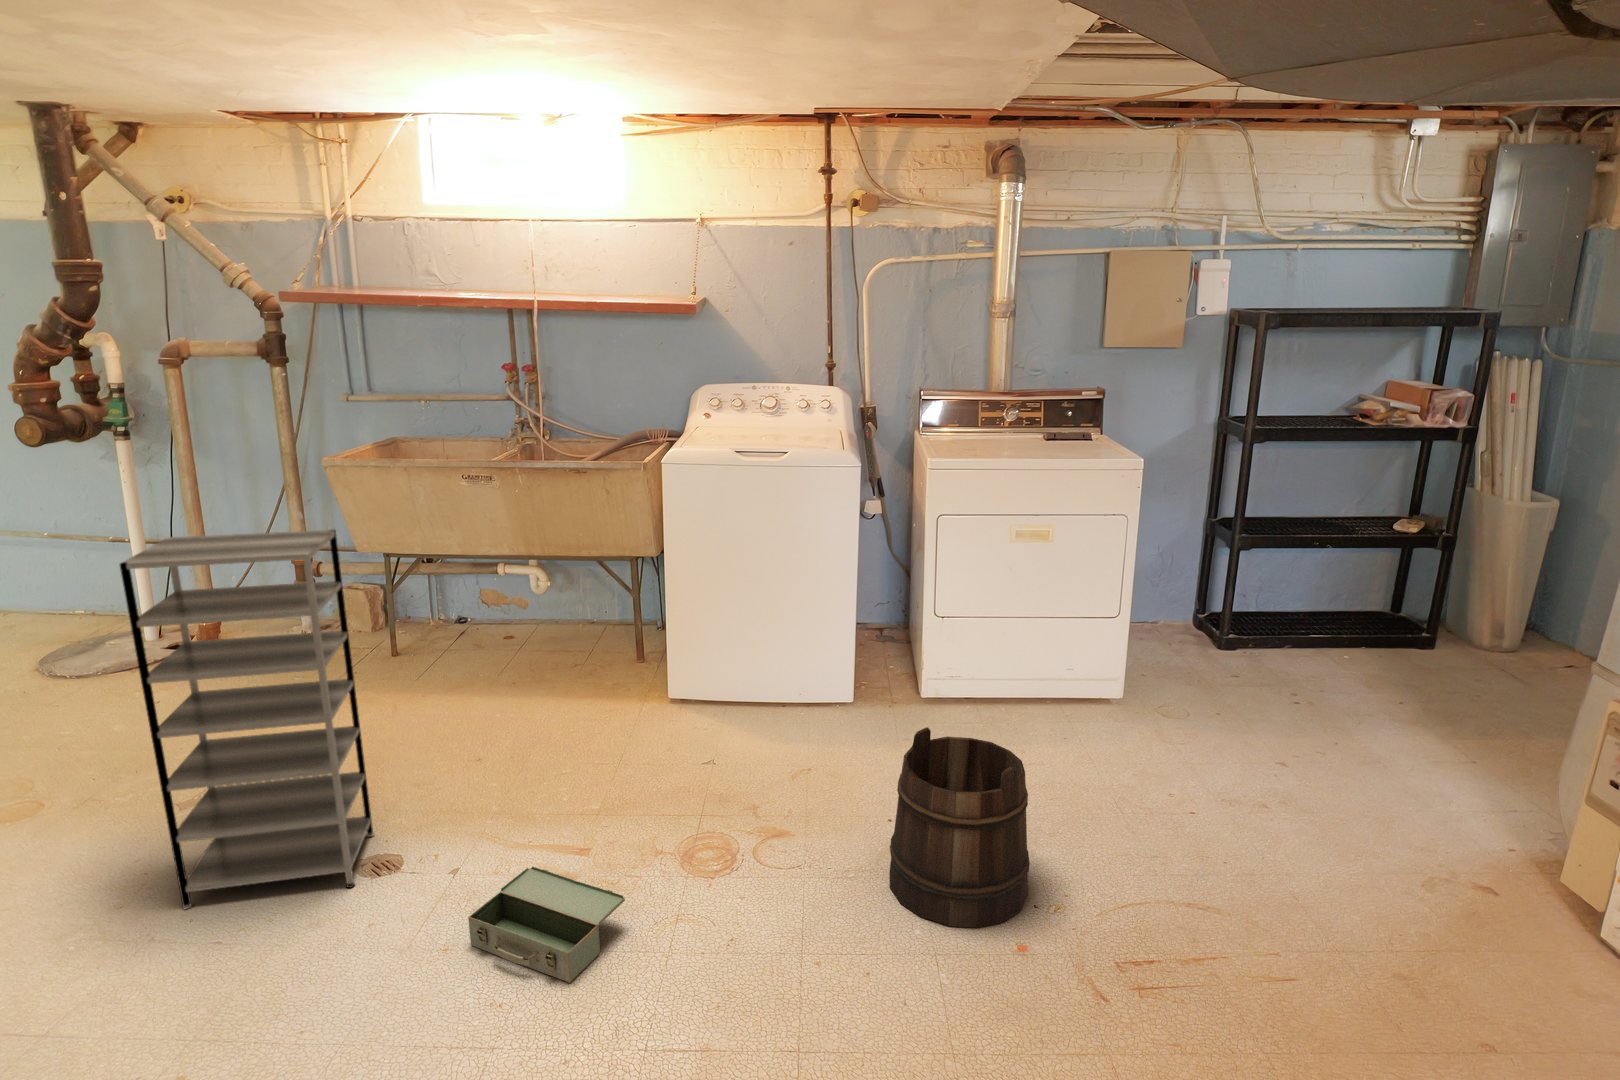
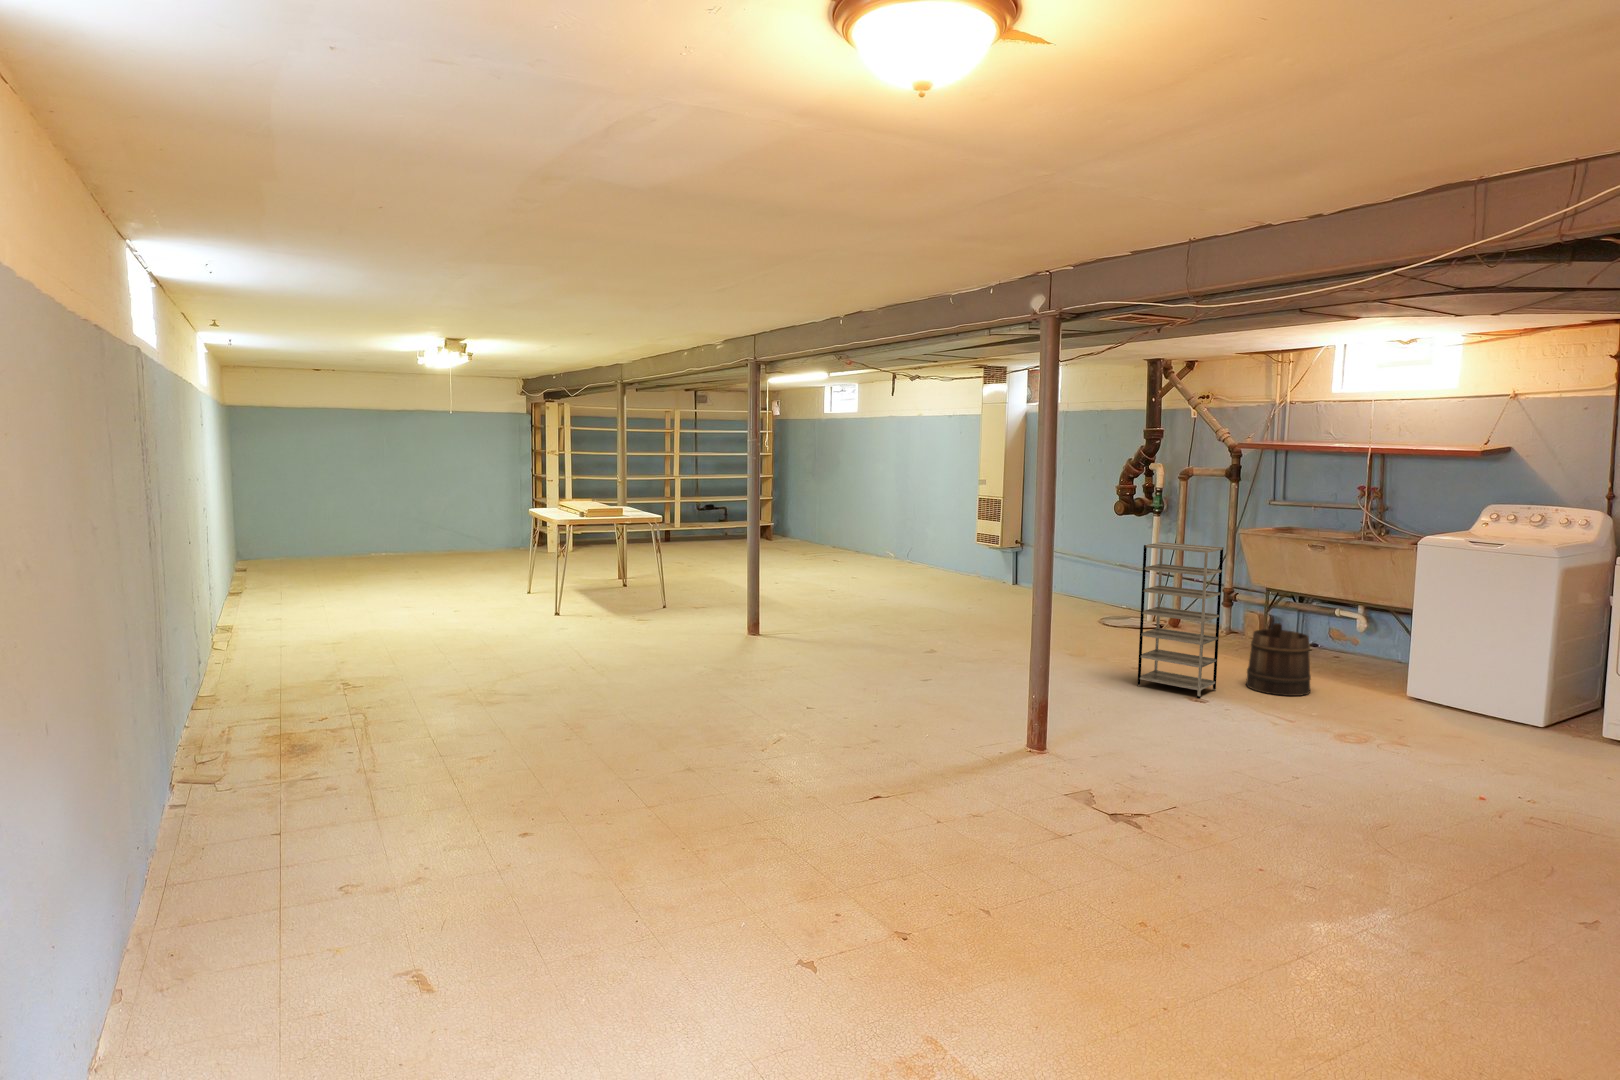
bucket: present [890,727,1030,928] -> present [1246,623,1311,696]
toolbox: present [468,867,625,983] -> none [1236,705,1306,737]

